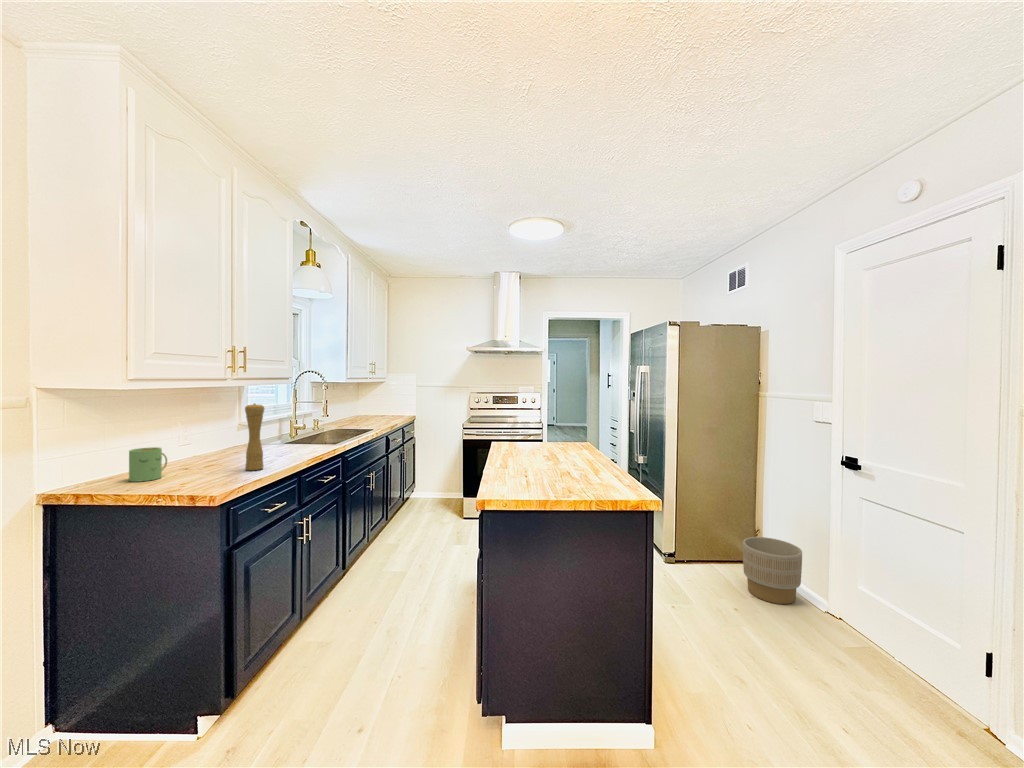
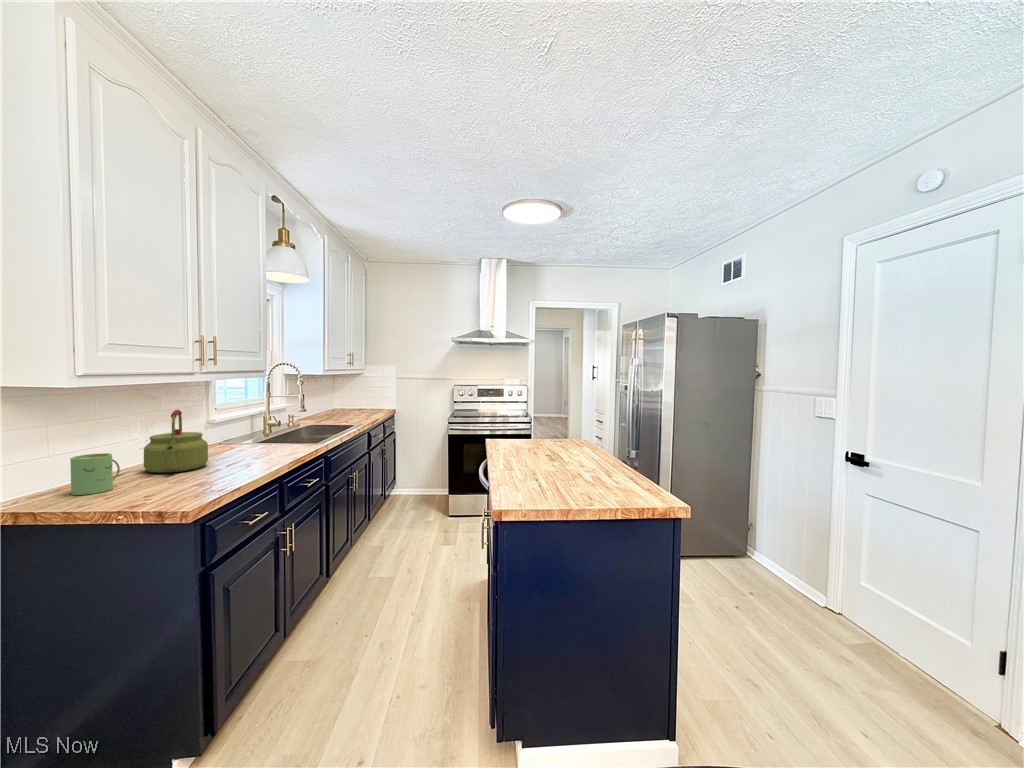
pepper mill: present [245,403,264,470] -> none [214,401,237,477]
kettle: none [186,412,240,466] -> present [144,410,208,473]
planter: present [743,537,802,604] -> none [741,531,801,599]

